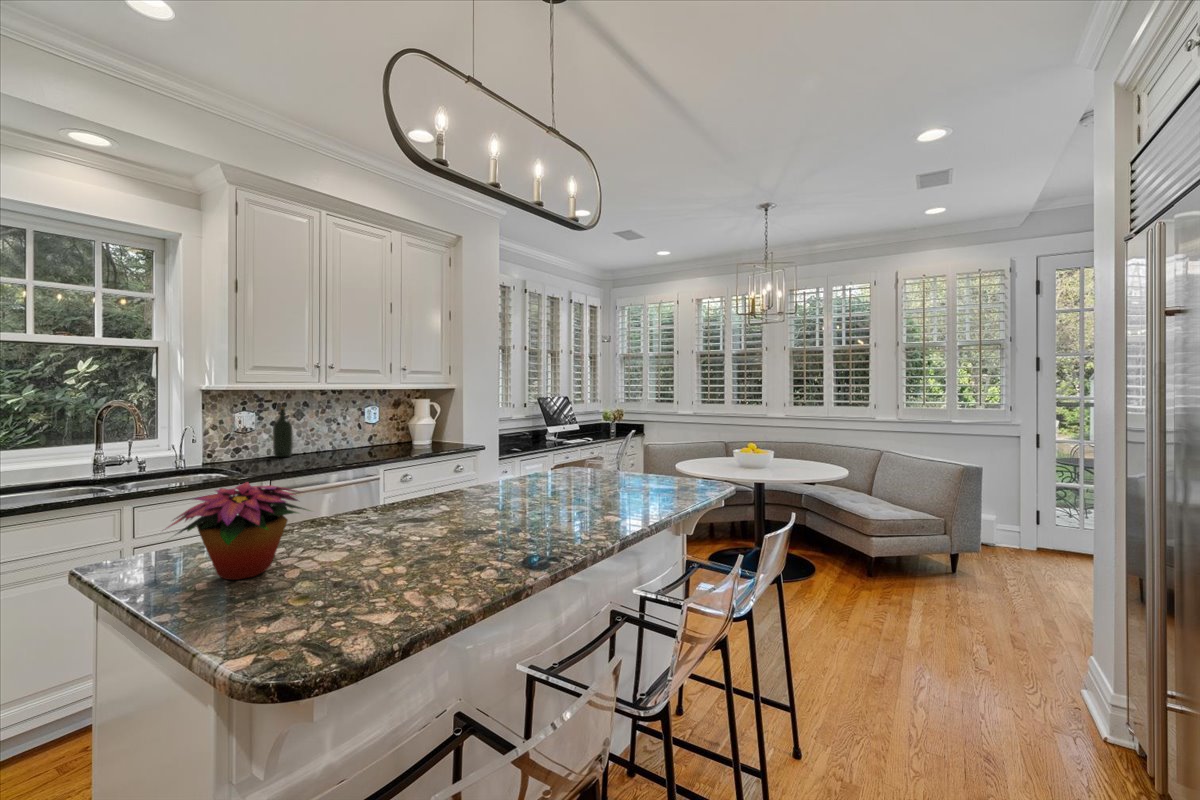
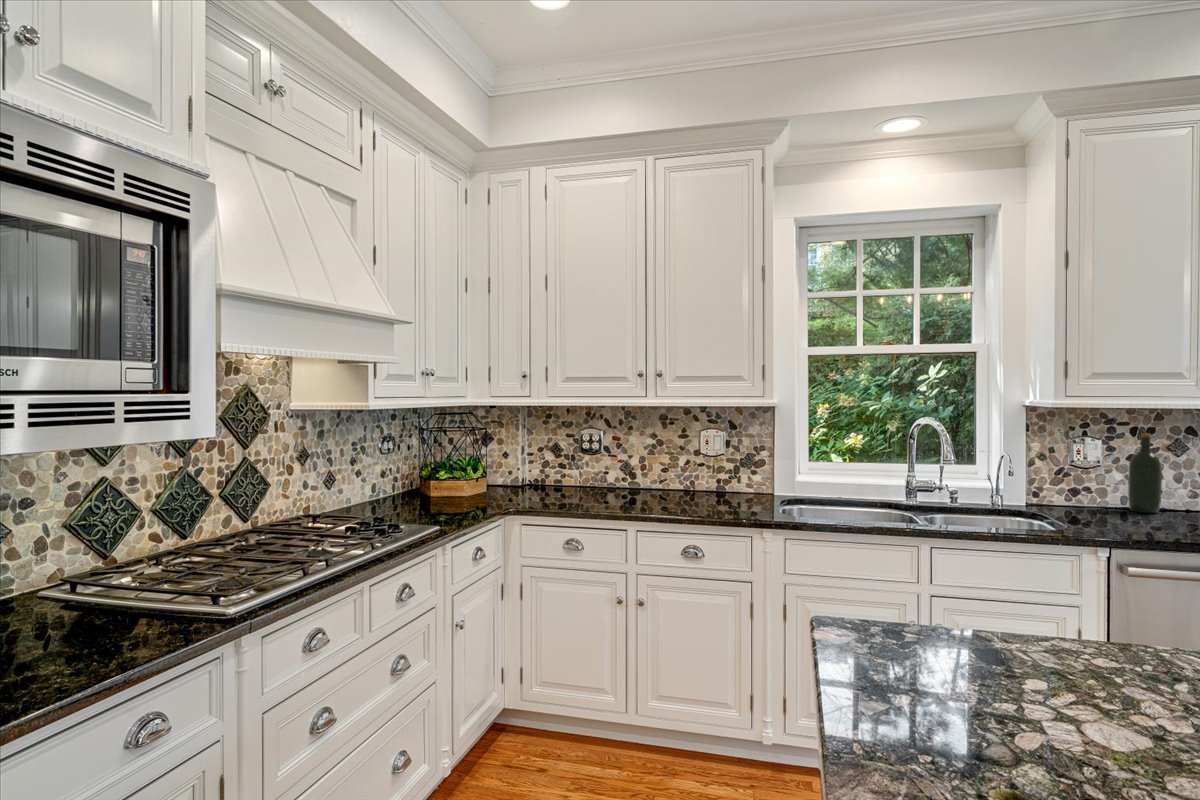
flower arrangement: present [167,482,310,580] -> none [856,564,1092,719]

